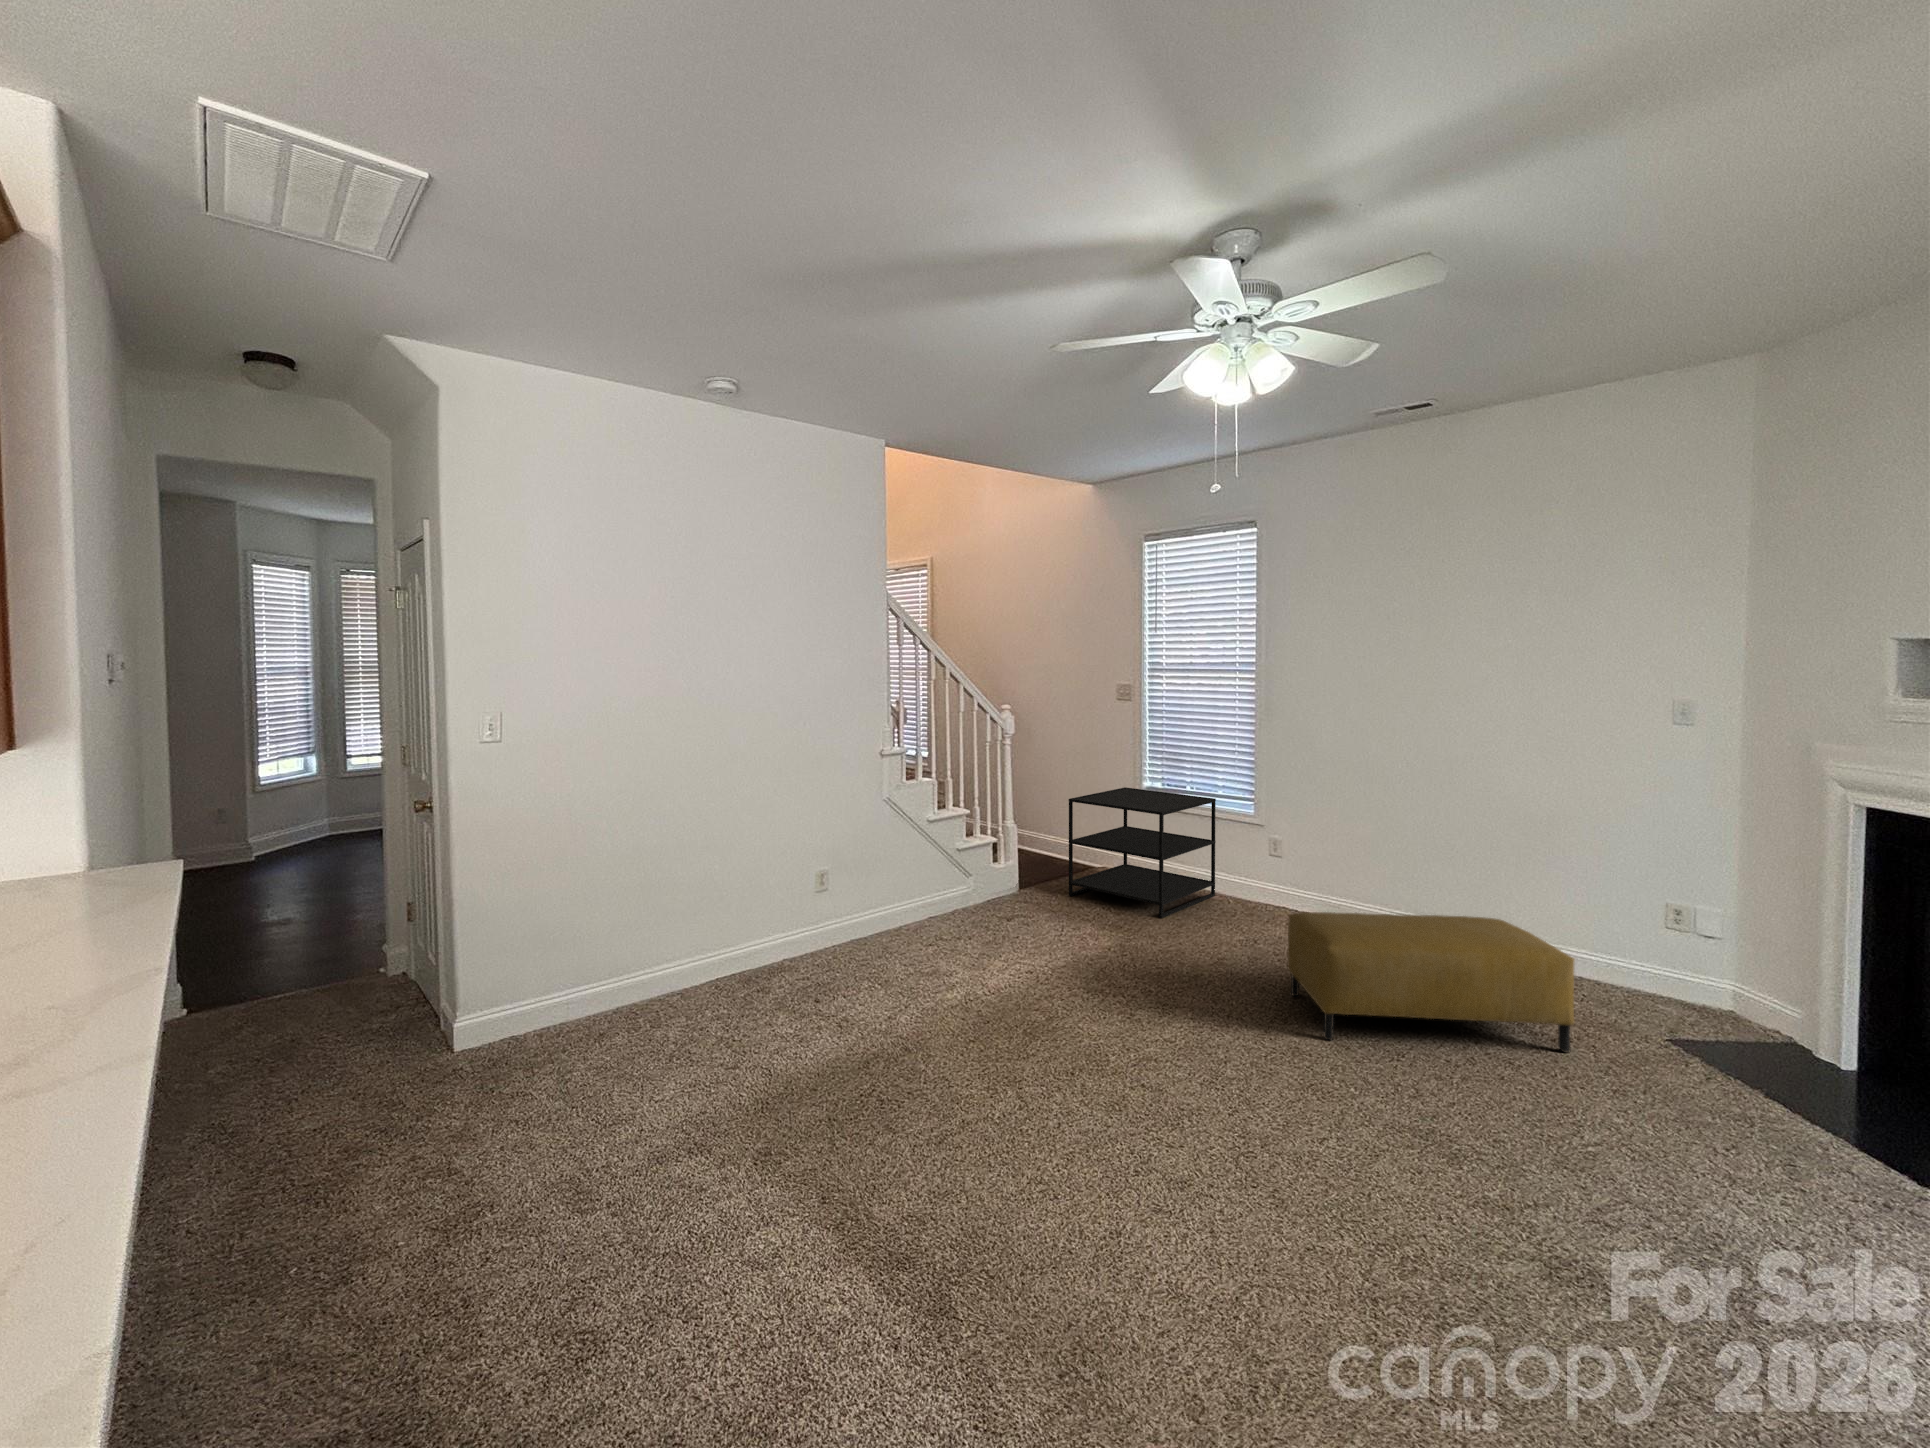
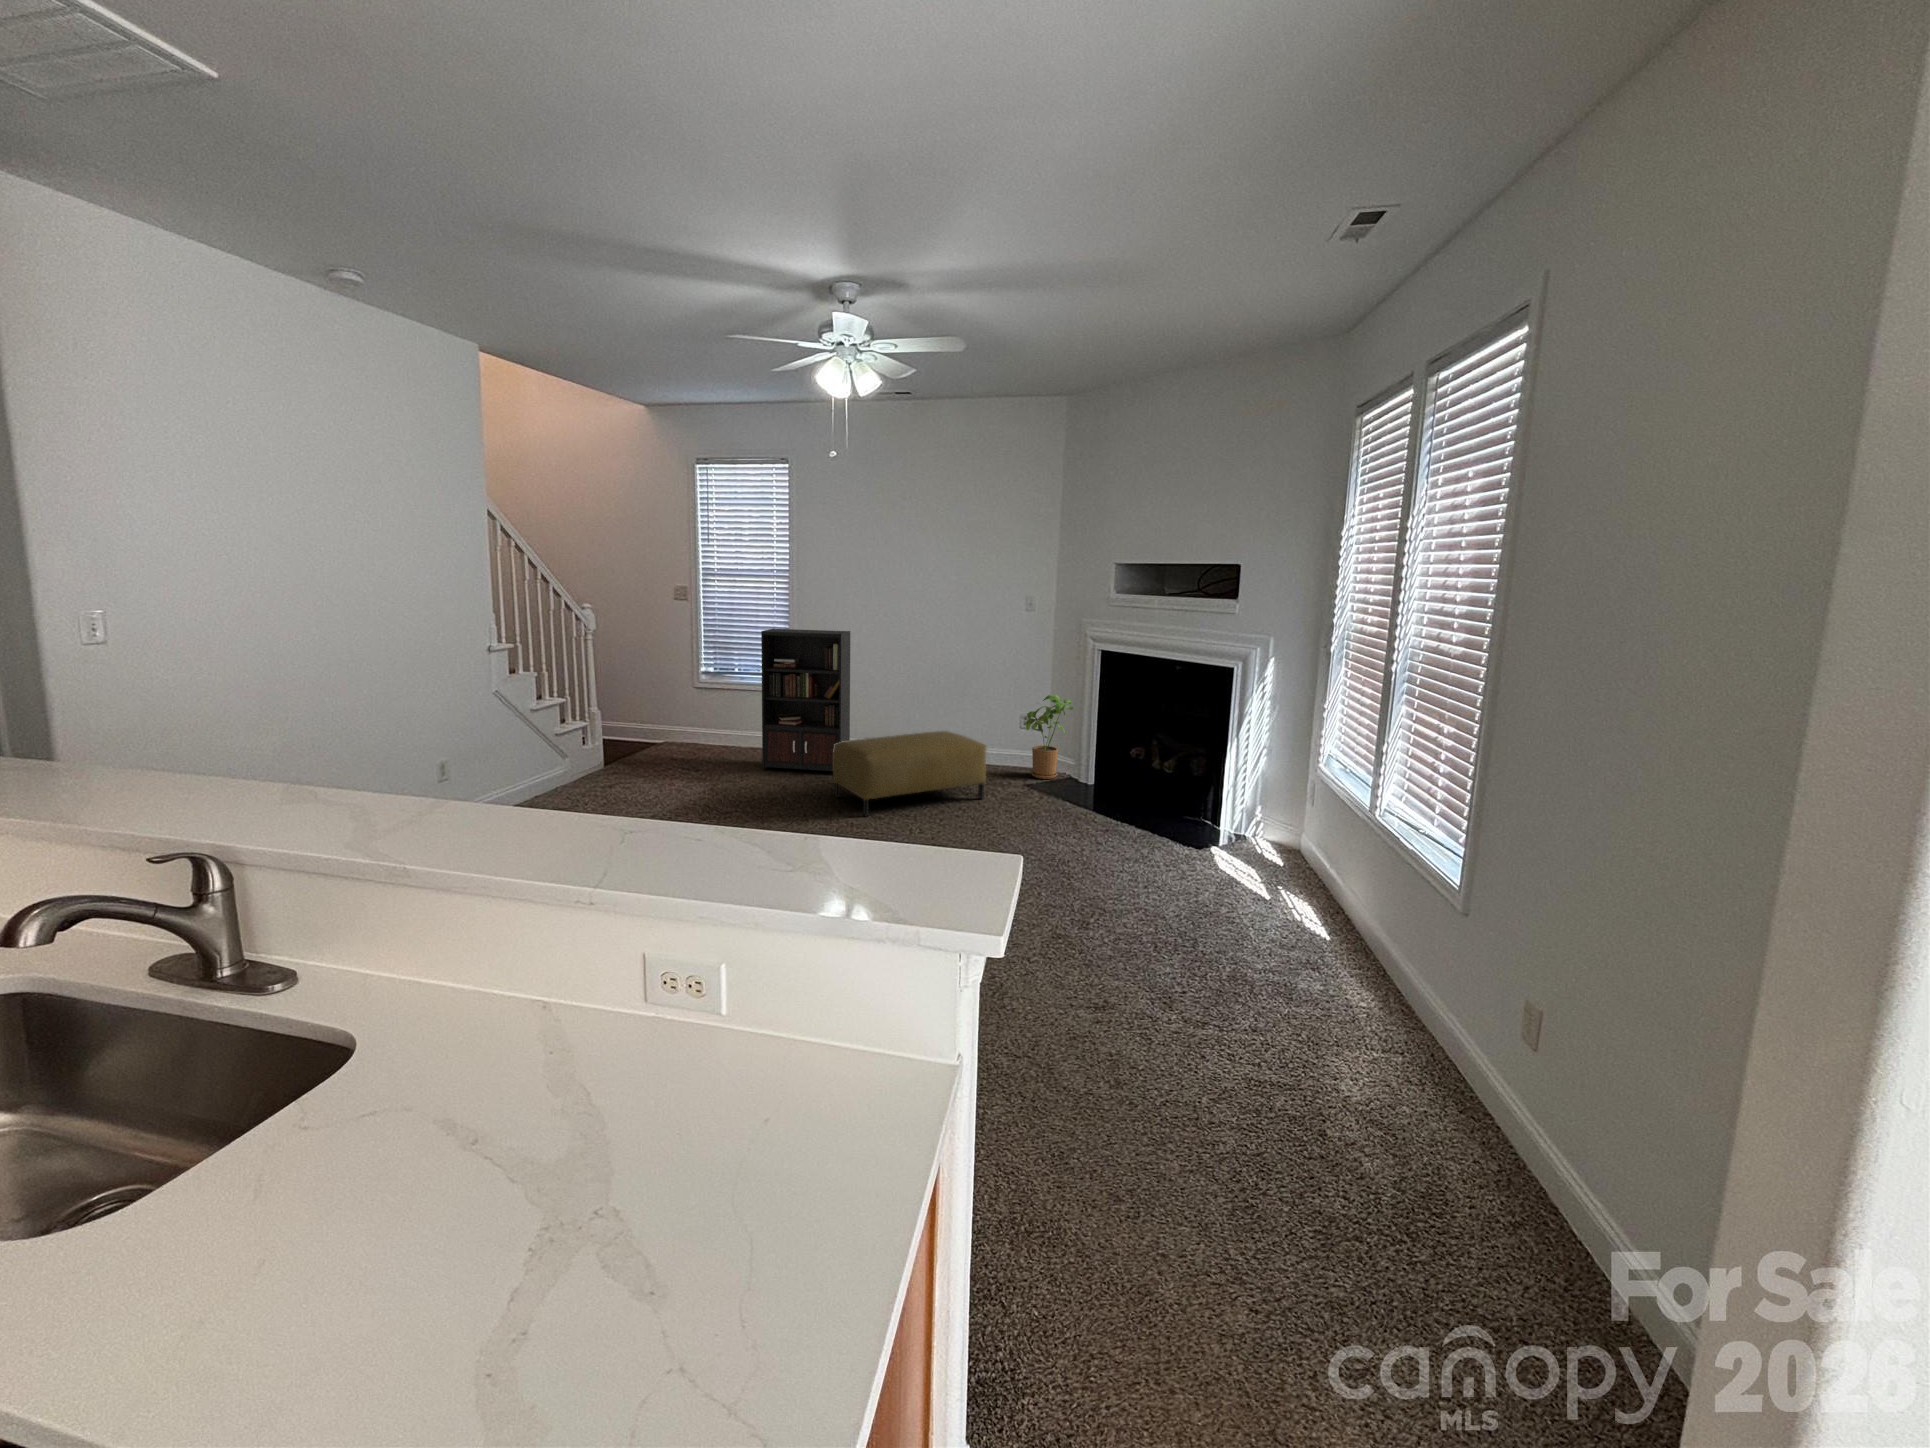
bookcase: none [1204,739,1387,954] -> present [761,629,850,771]
side table: present [1069,787,1216,918] -> none [647,672,760,768]
house plant: none [1676,881,1800,1038] -> present [1026,695,1075,779]

